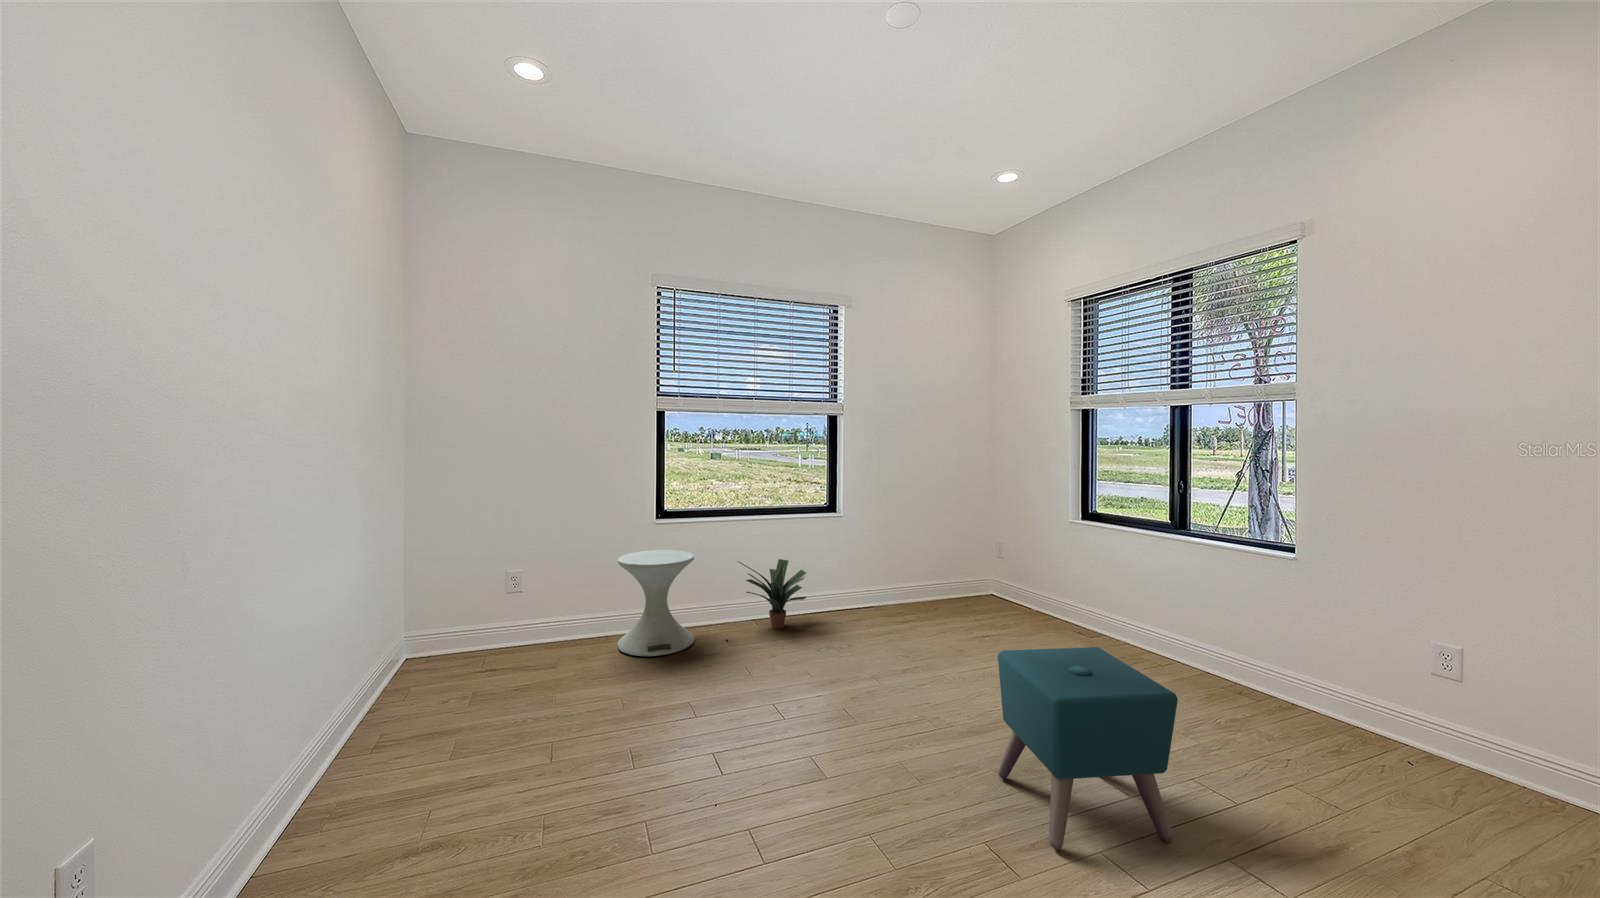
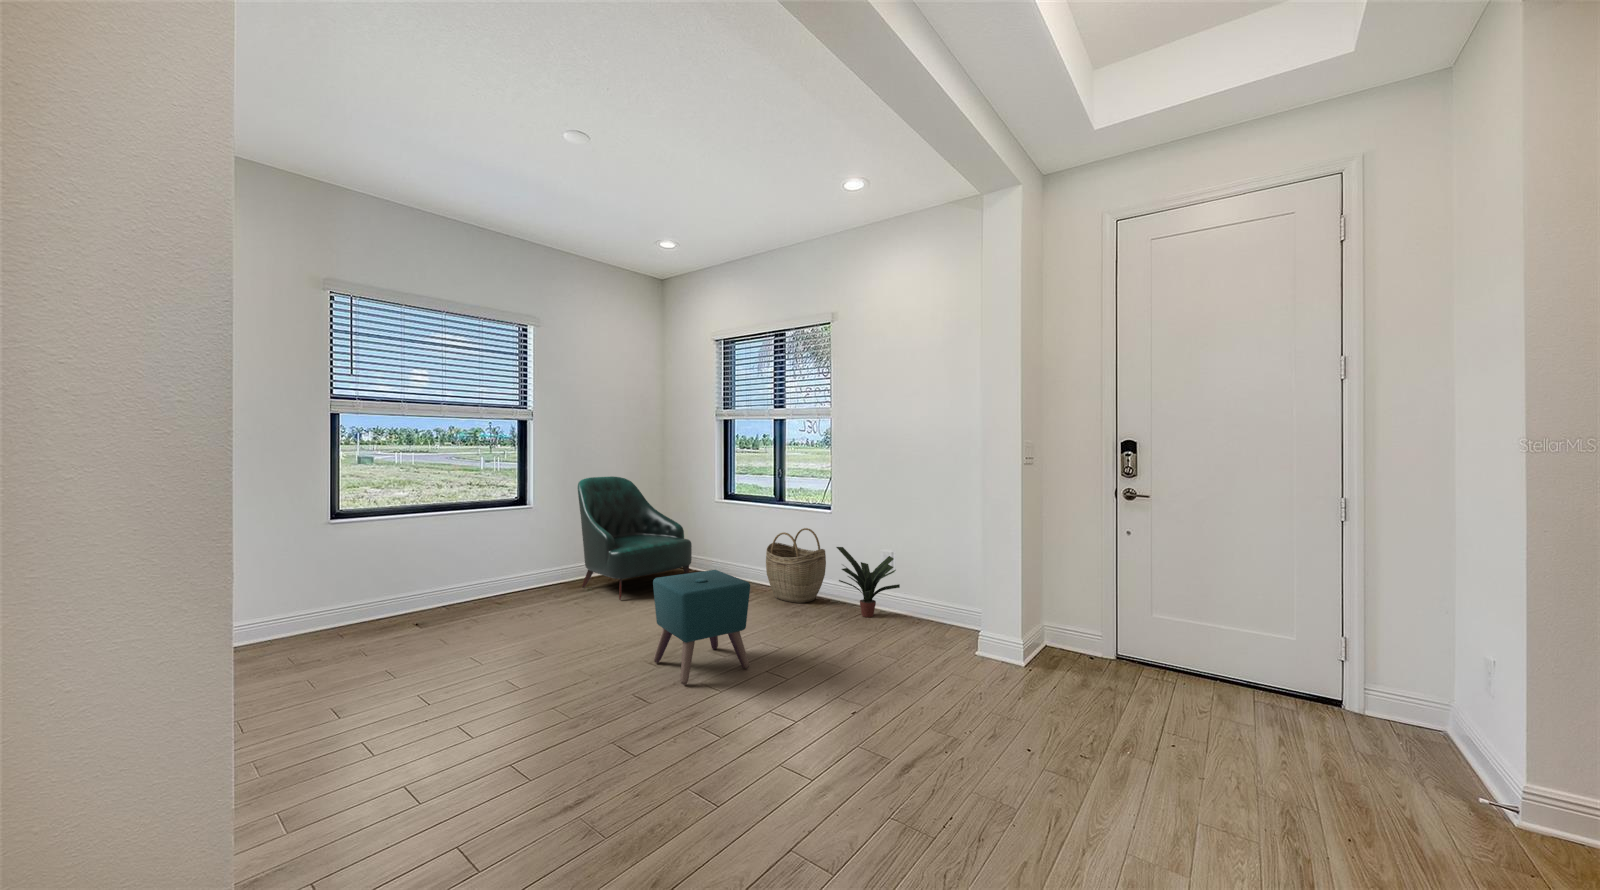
armchair: none [893,481,1036,642] -> present [578,476,692,600]
side table: present [617,550,694,656] -> none [287,549,380,652]
potted plant: present [739,559,806,629] -> present [836,547,900,617]
woven basket: none [1160,577,1279,701] -> present [766,528,826,603]

